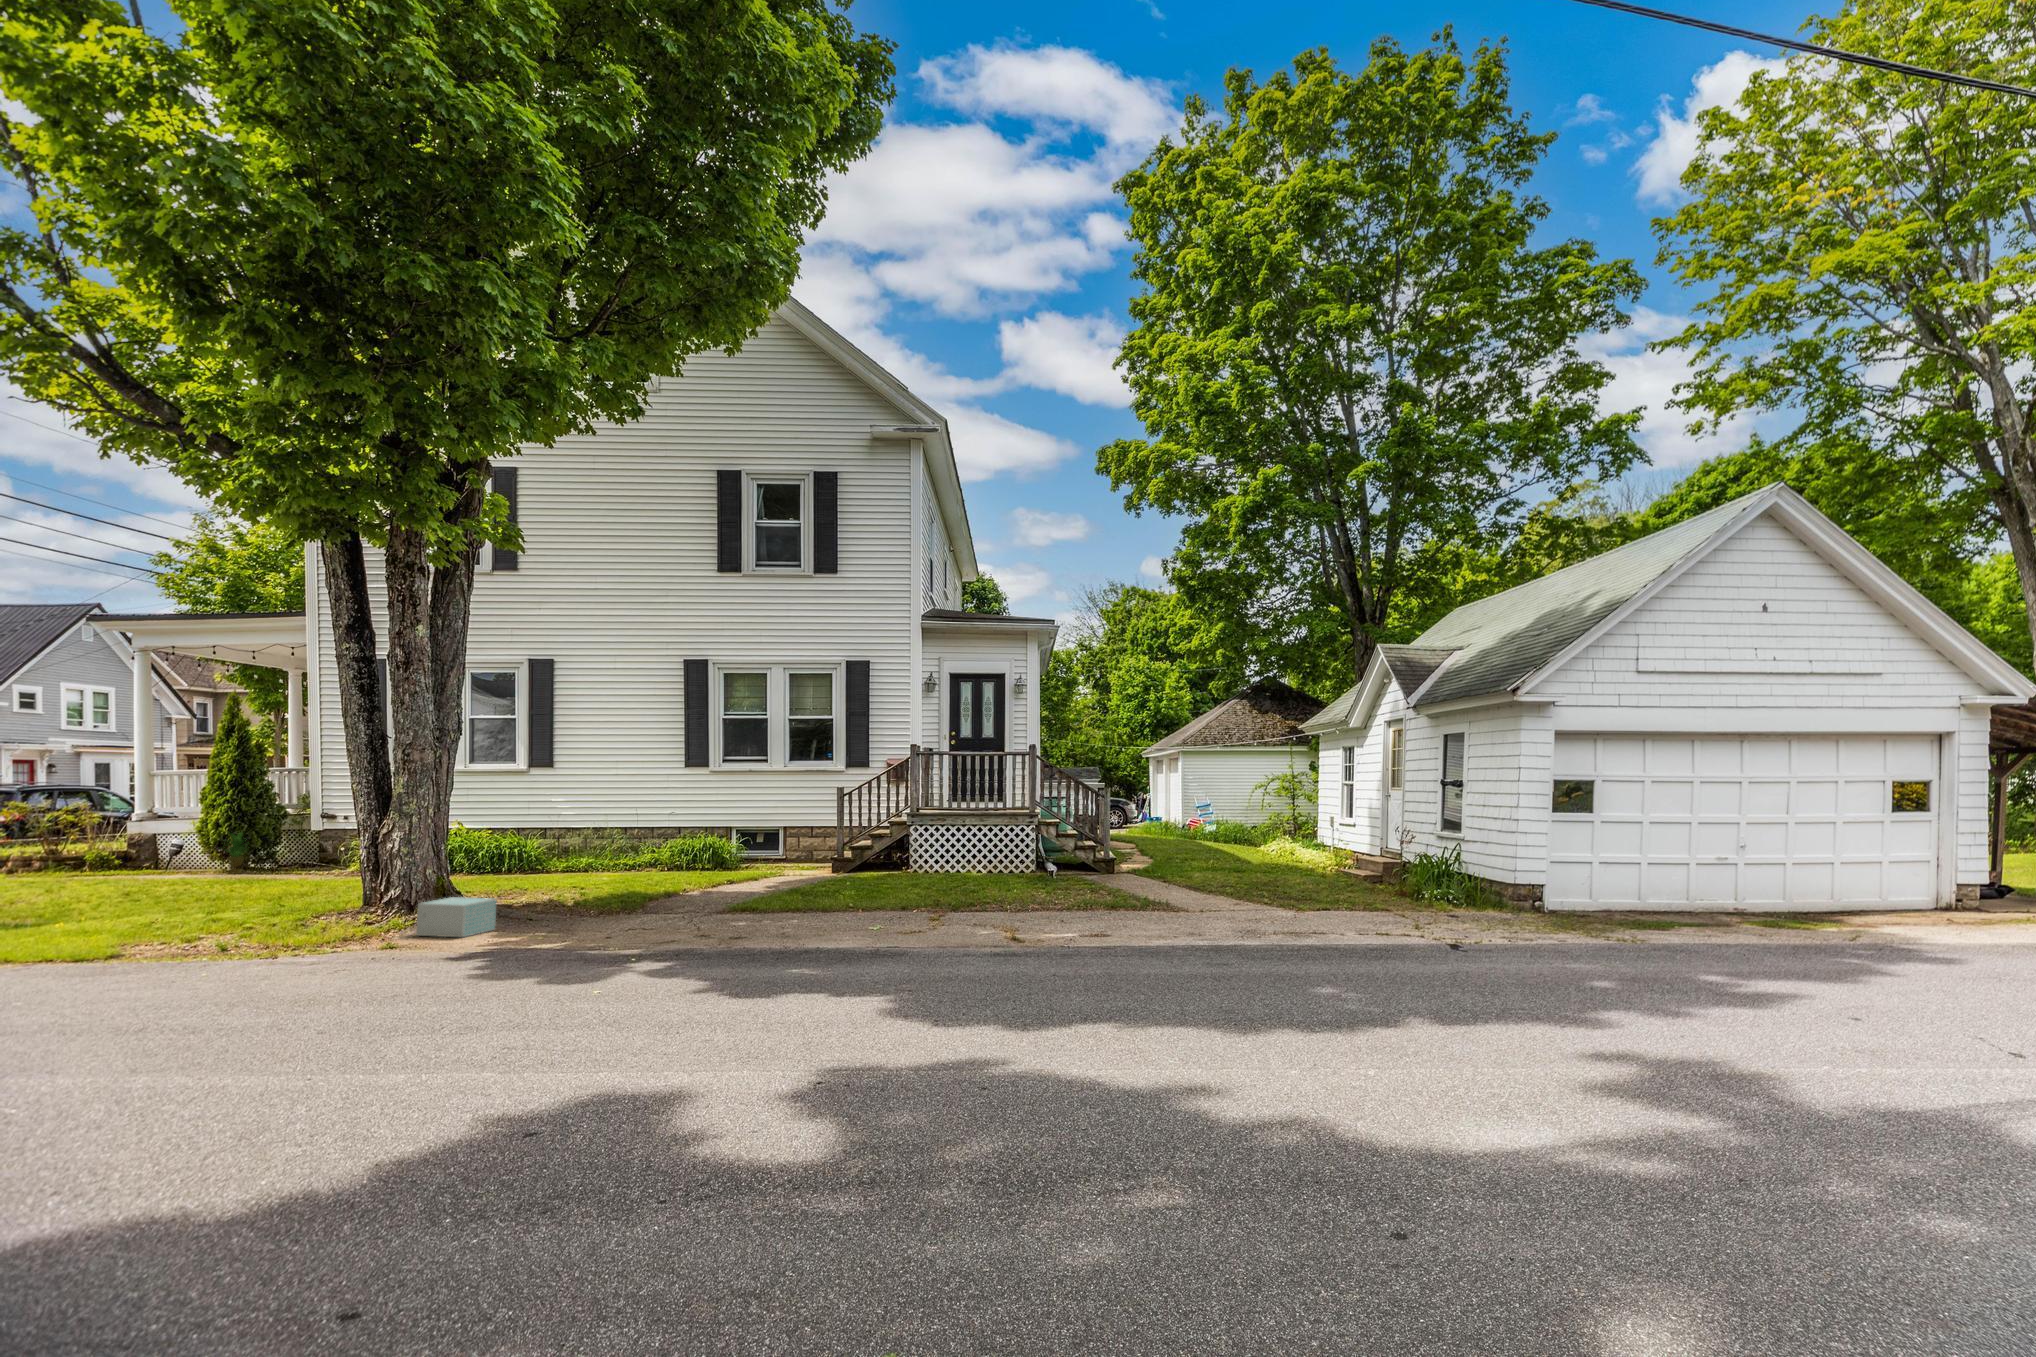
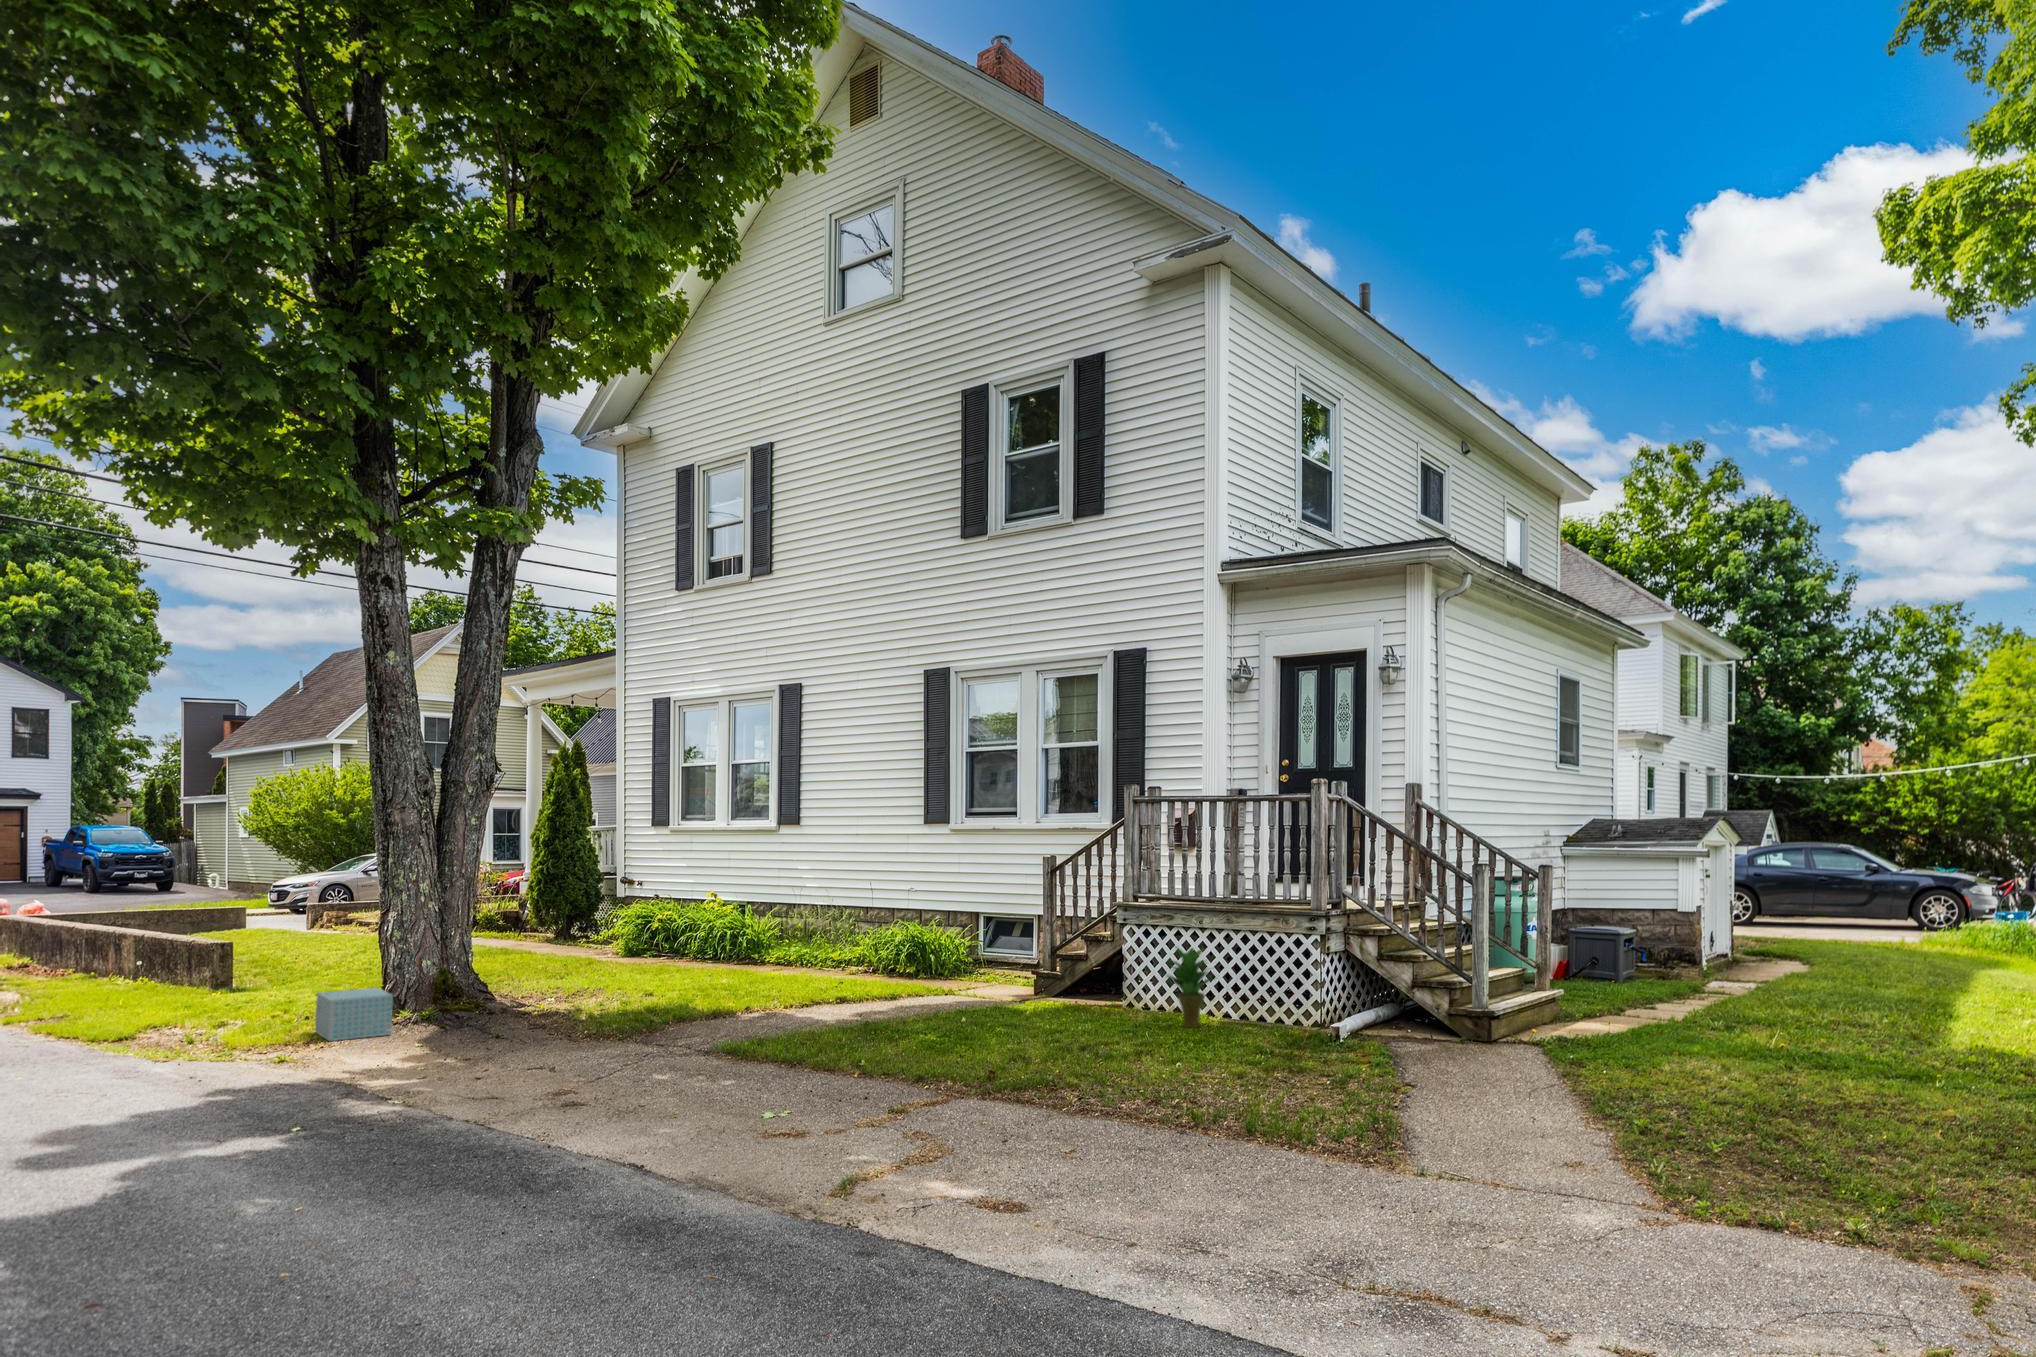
potted plant: present [226,832,249,874] -> present [1167,947,1210,1028]

